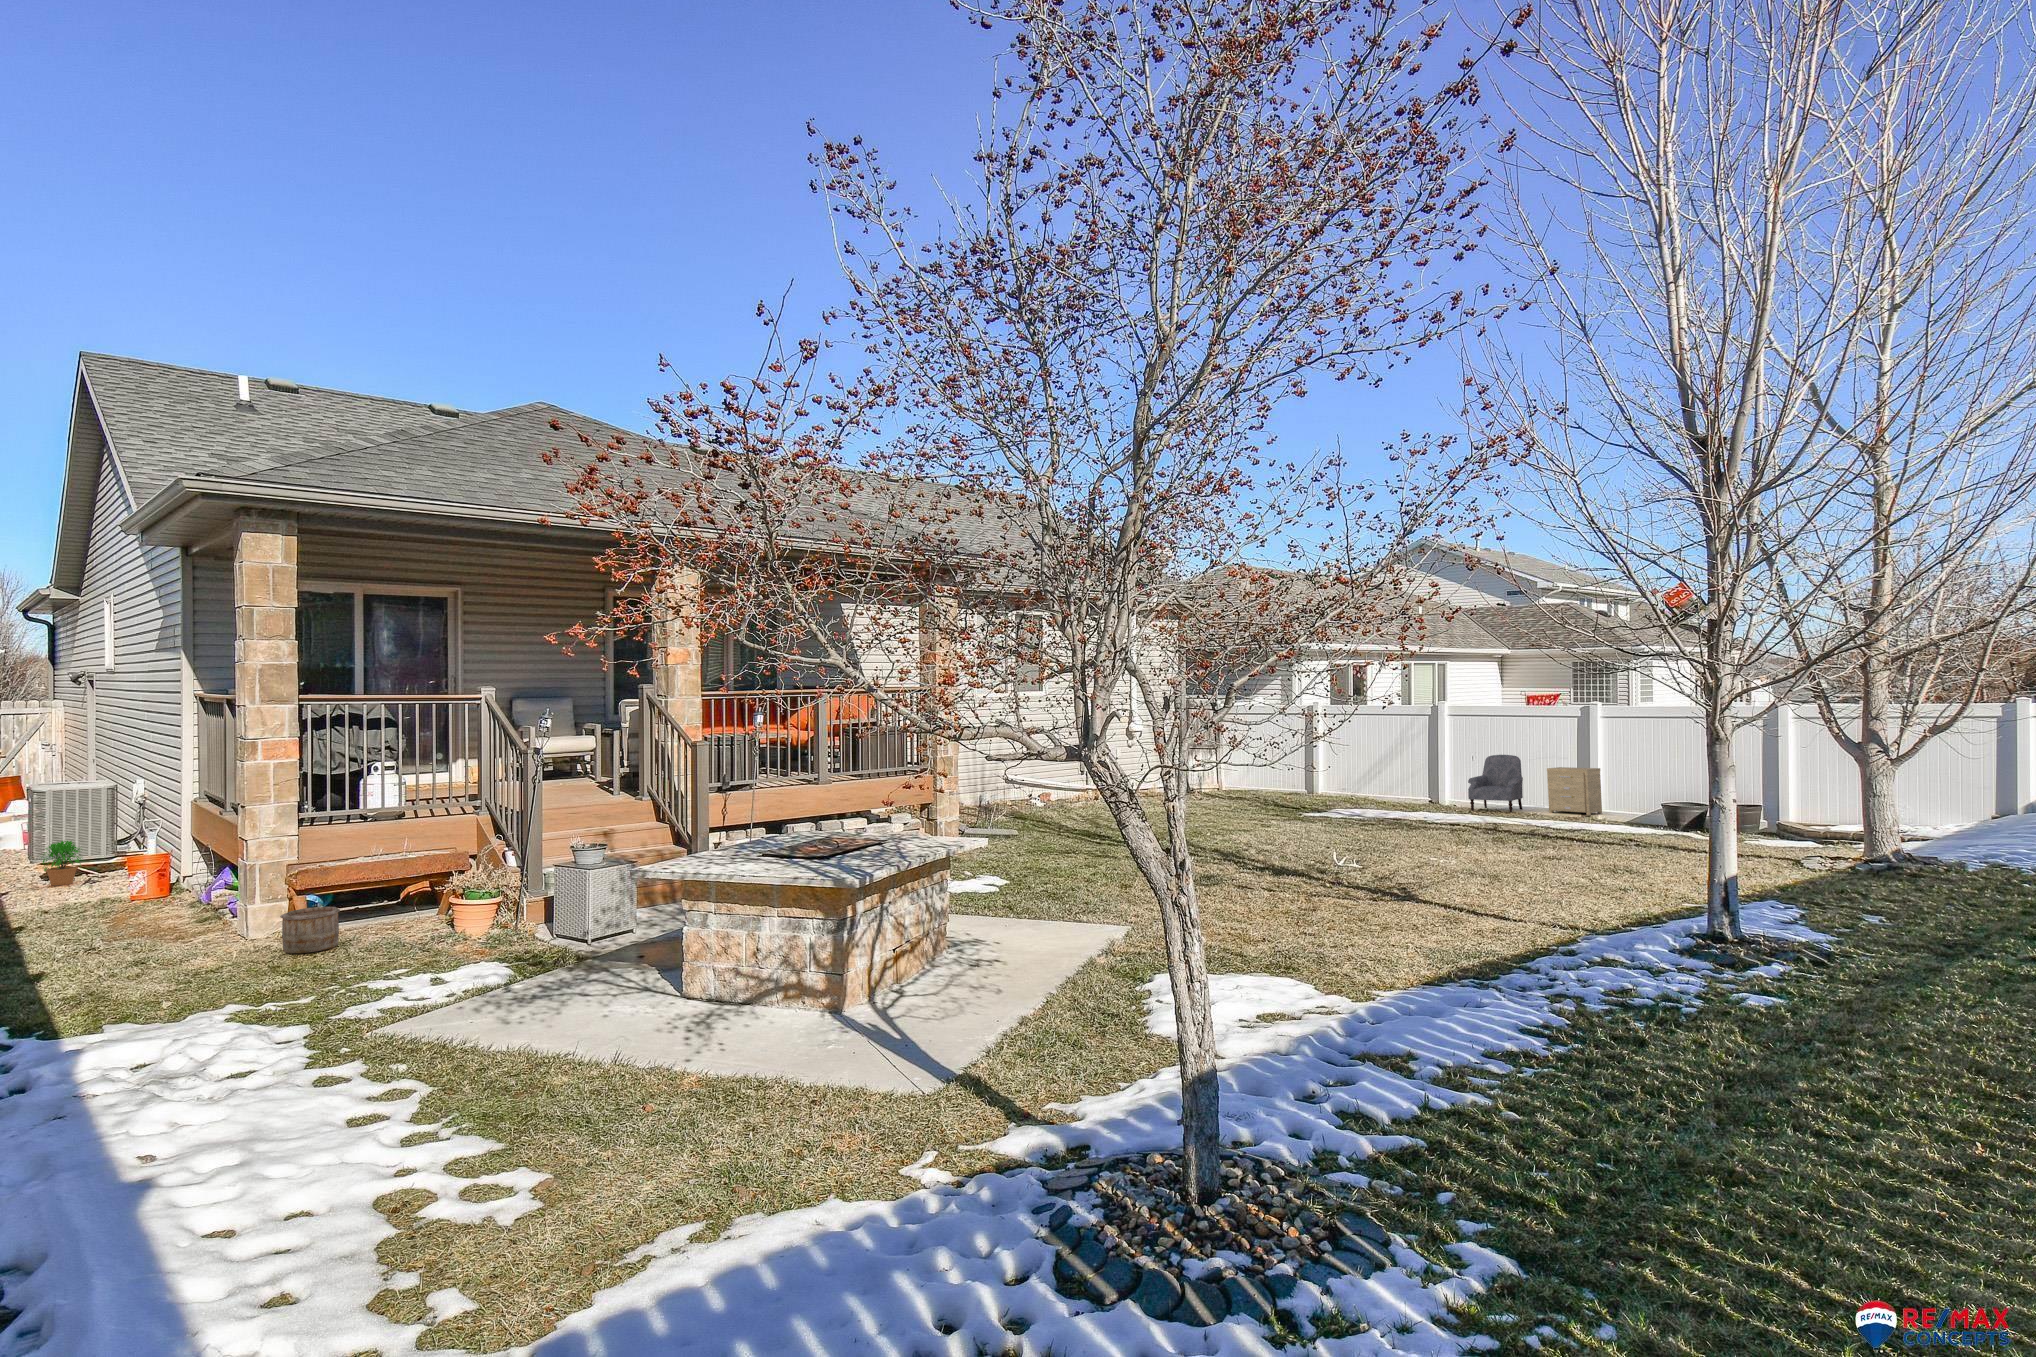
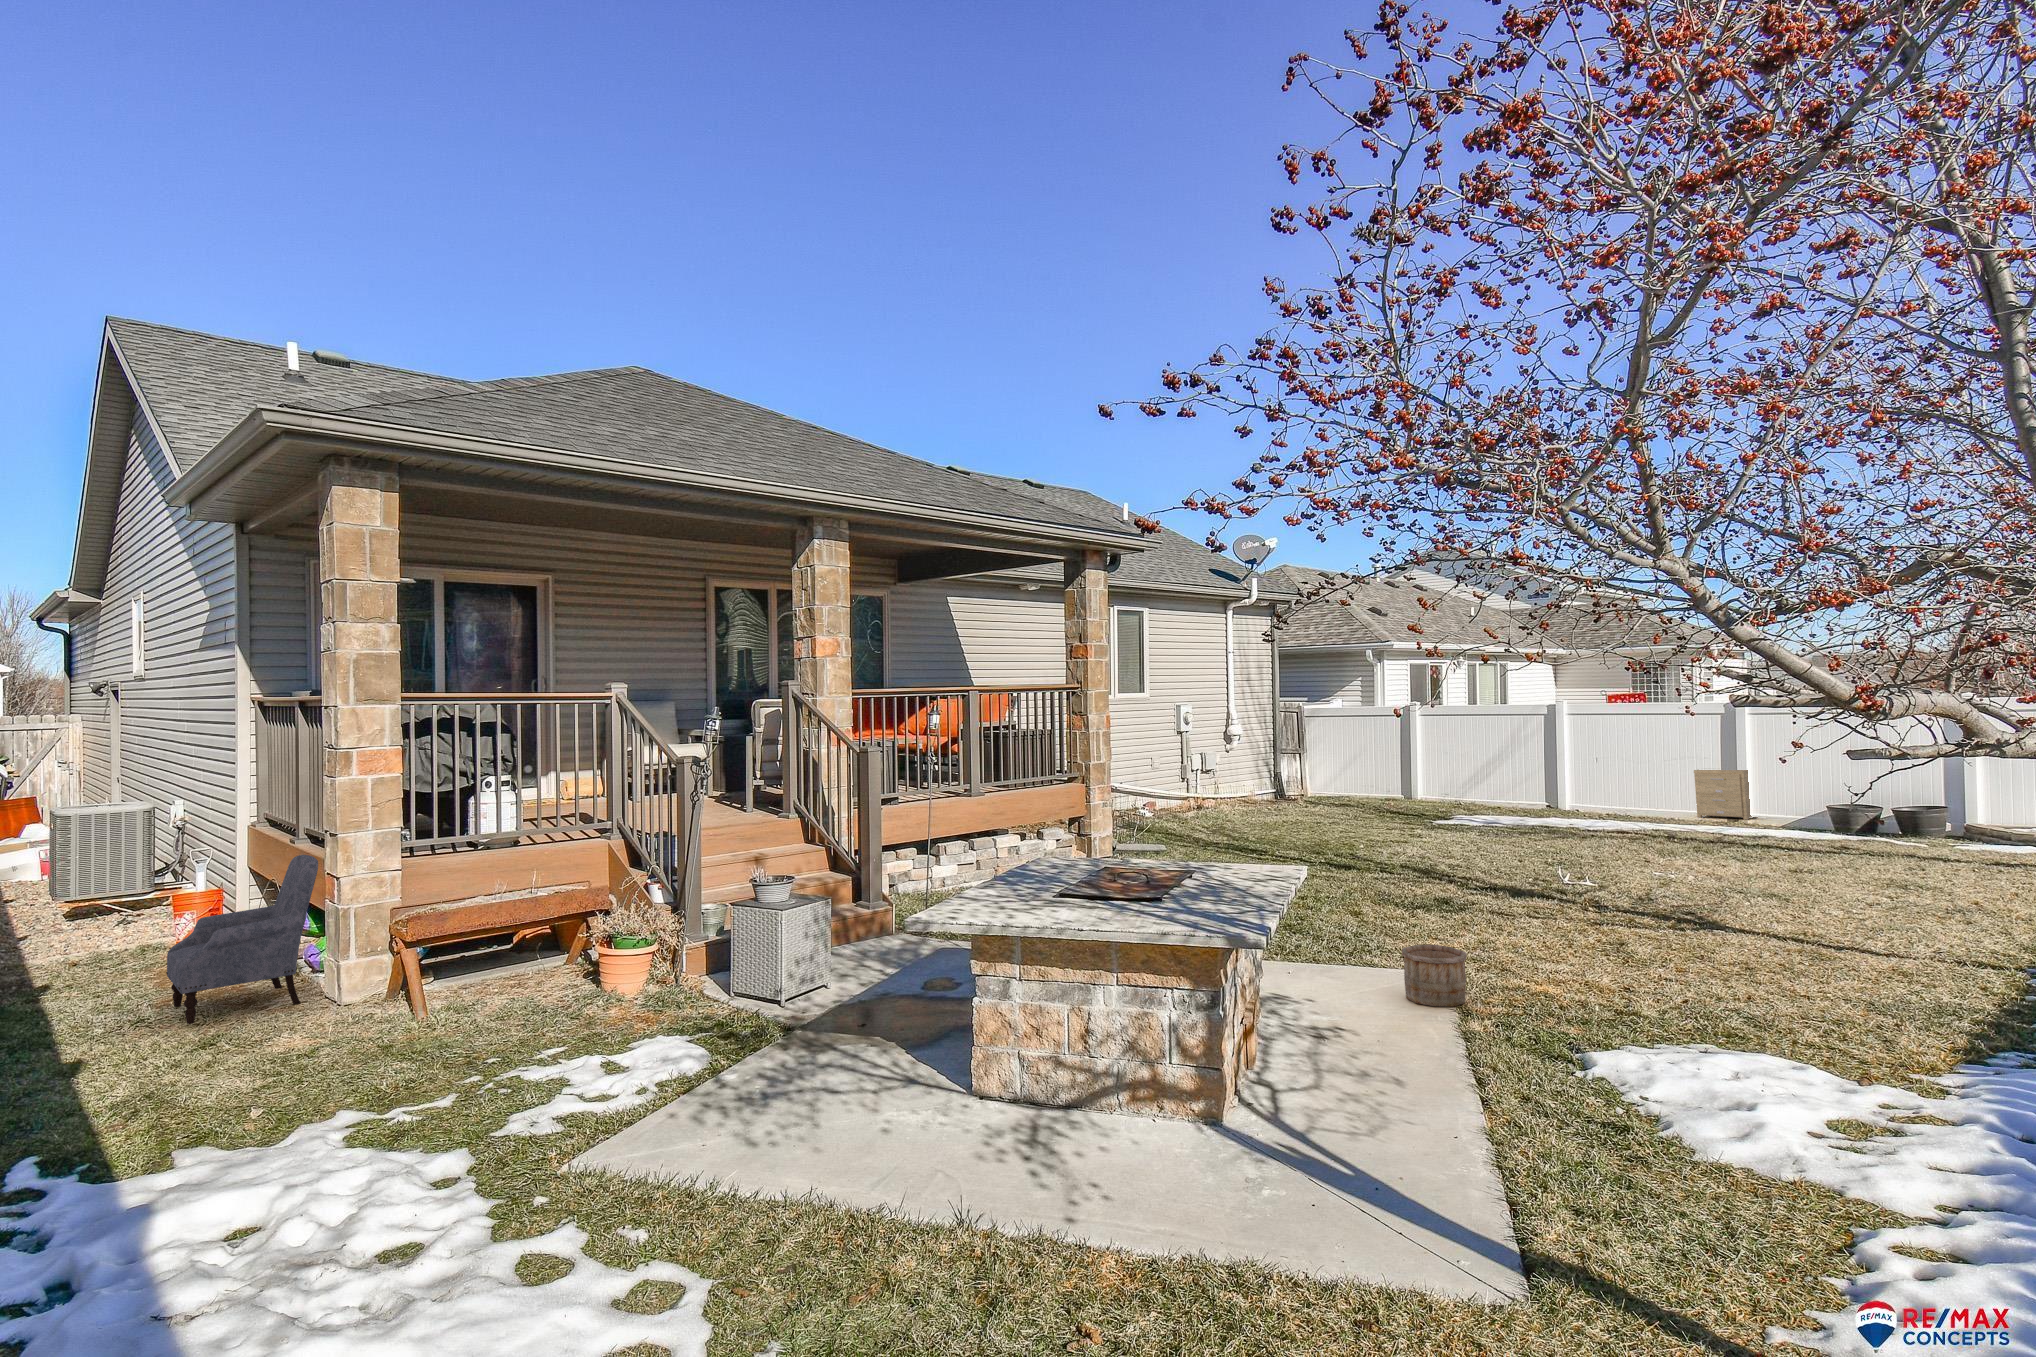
armchair: present [1468,755,1523,812] -> present [166,855,318,1024]
potted plant: present [41,841,81,886] -> none [59,872,120,927]
wooden bucket: present [280,907,340,953] -> present [1402,945,1467,1006]

